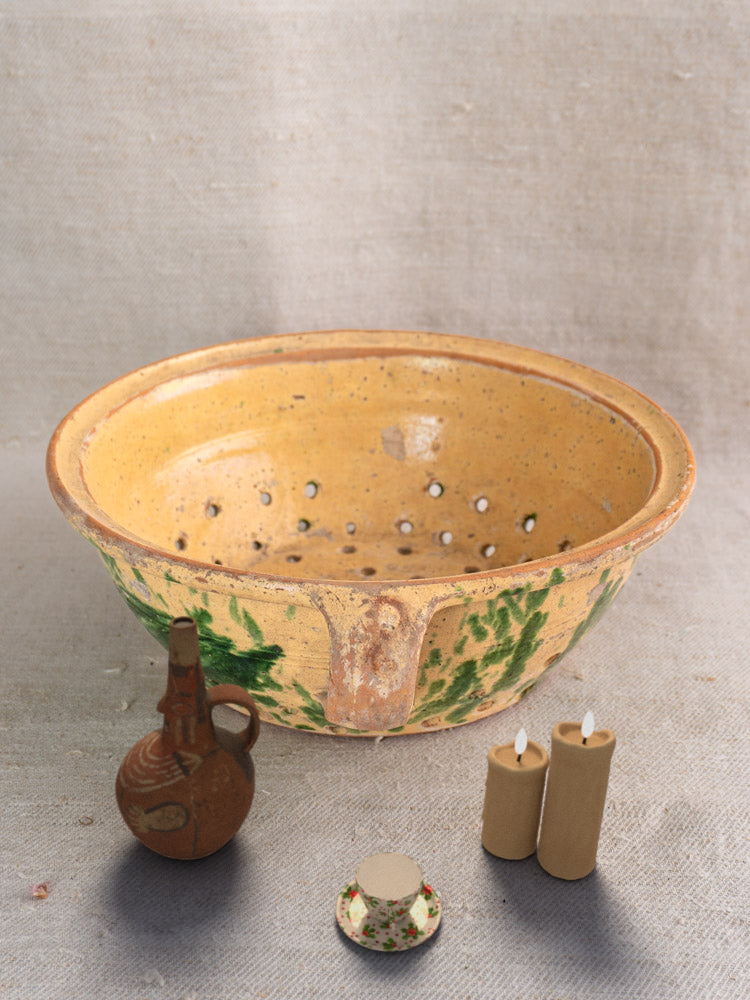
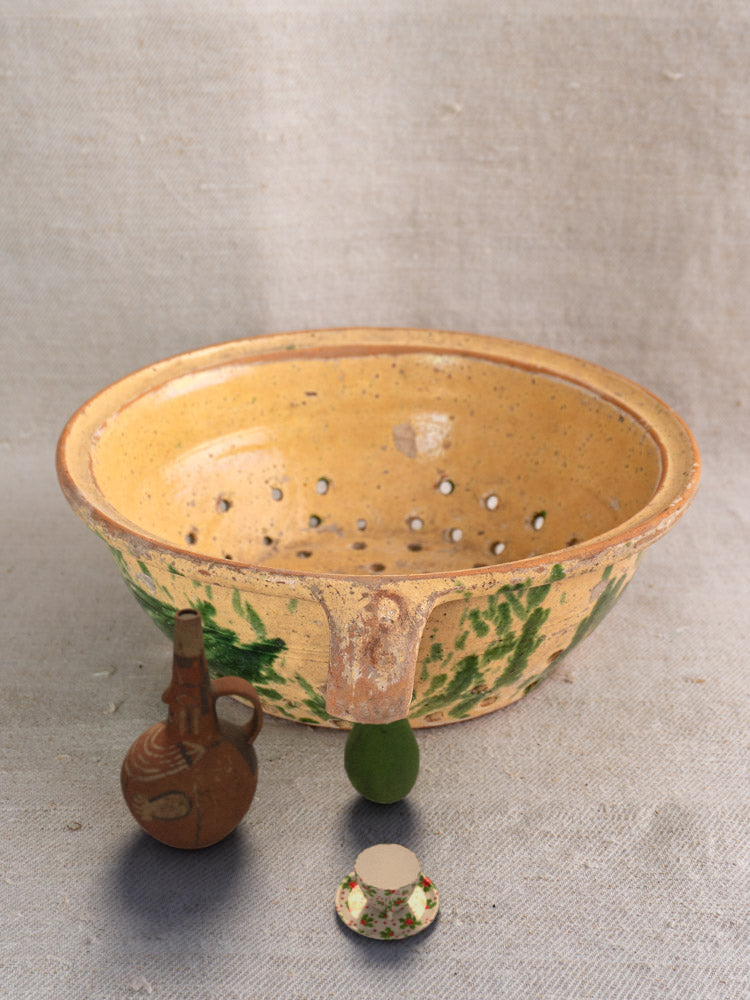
fruit: none [341,701,417,809] -> present [344,718,420,804]
candle: present [481,711,616,880] -> none [482,706,615,875]

